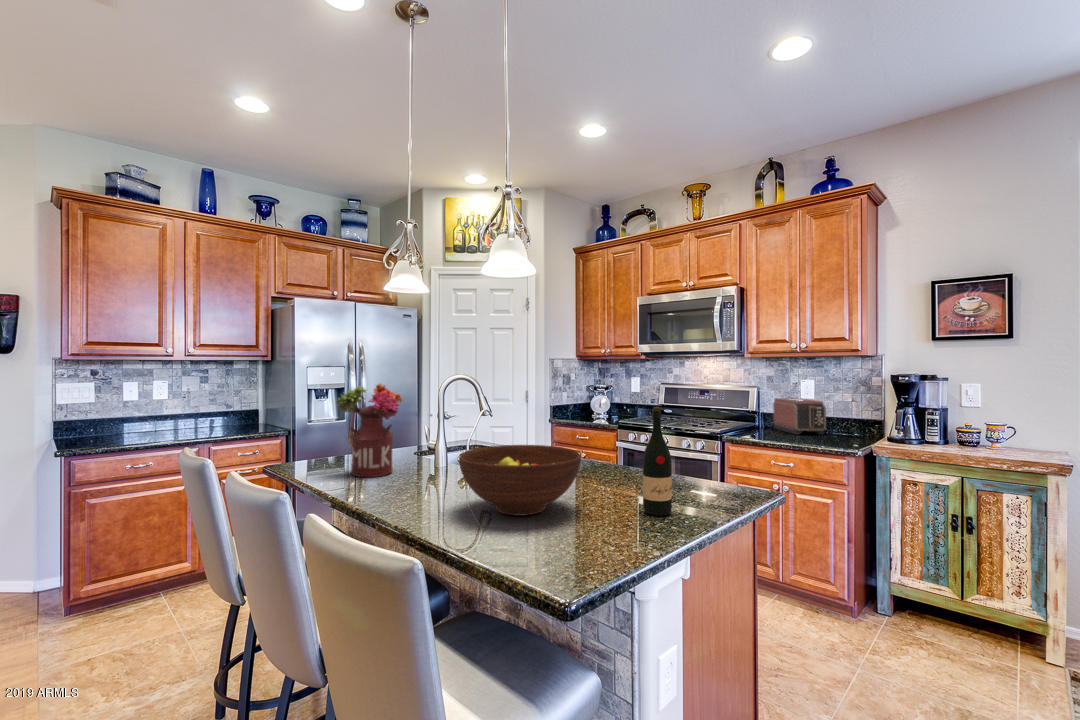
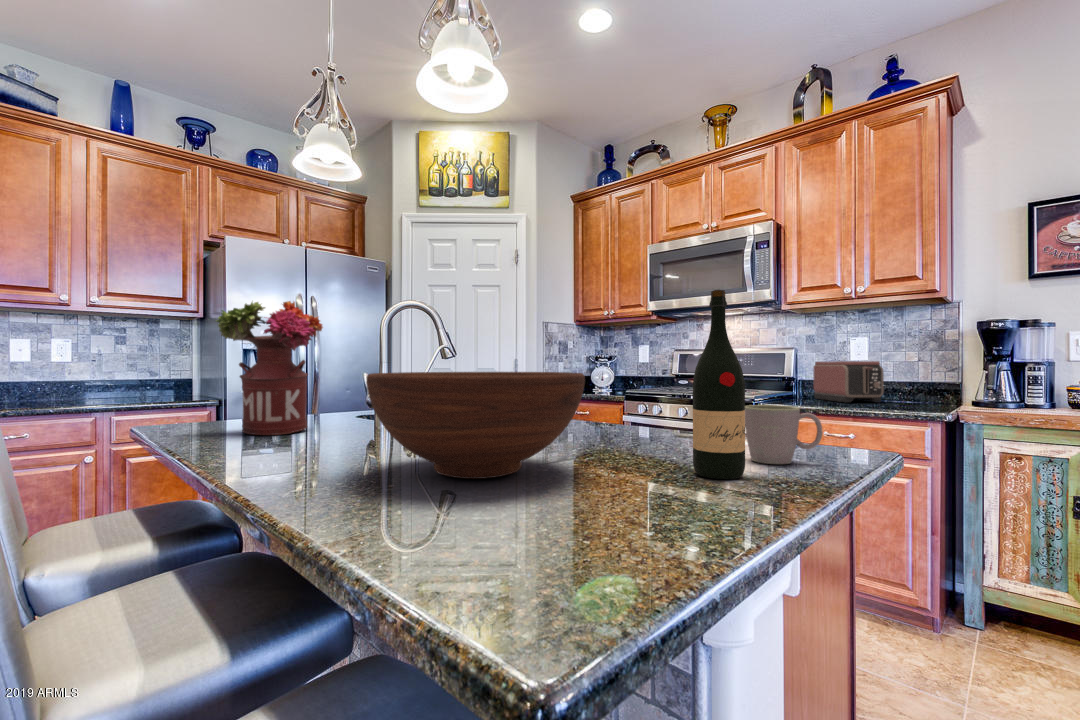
mug: none [678,466,723,504] -> present [745,405,822,464]

